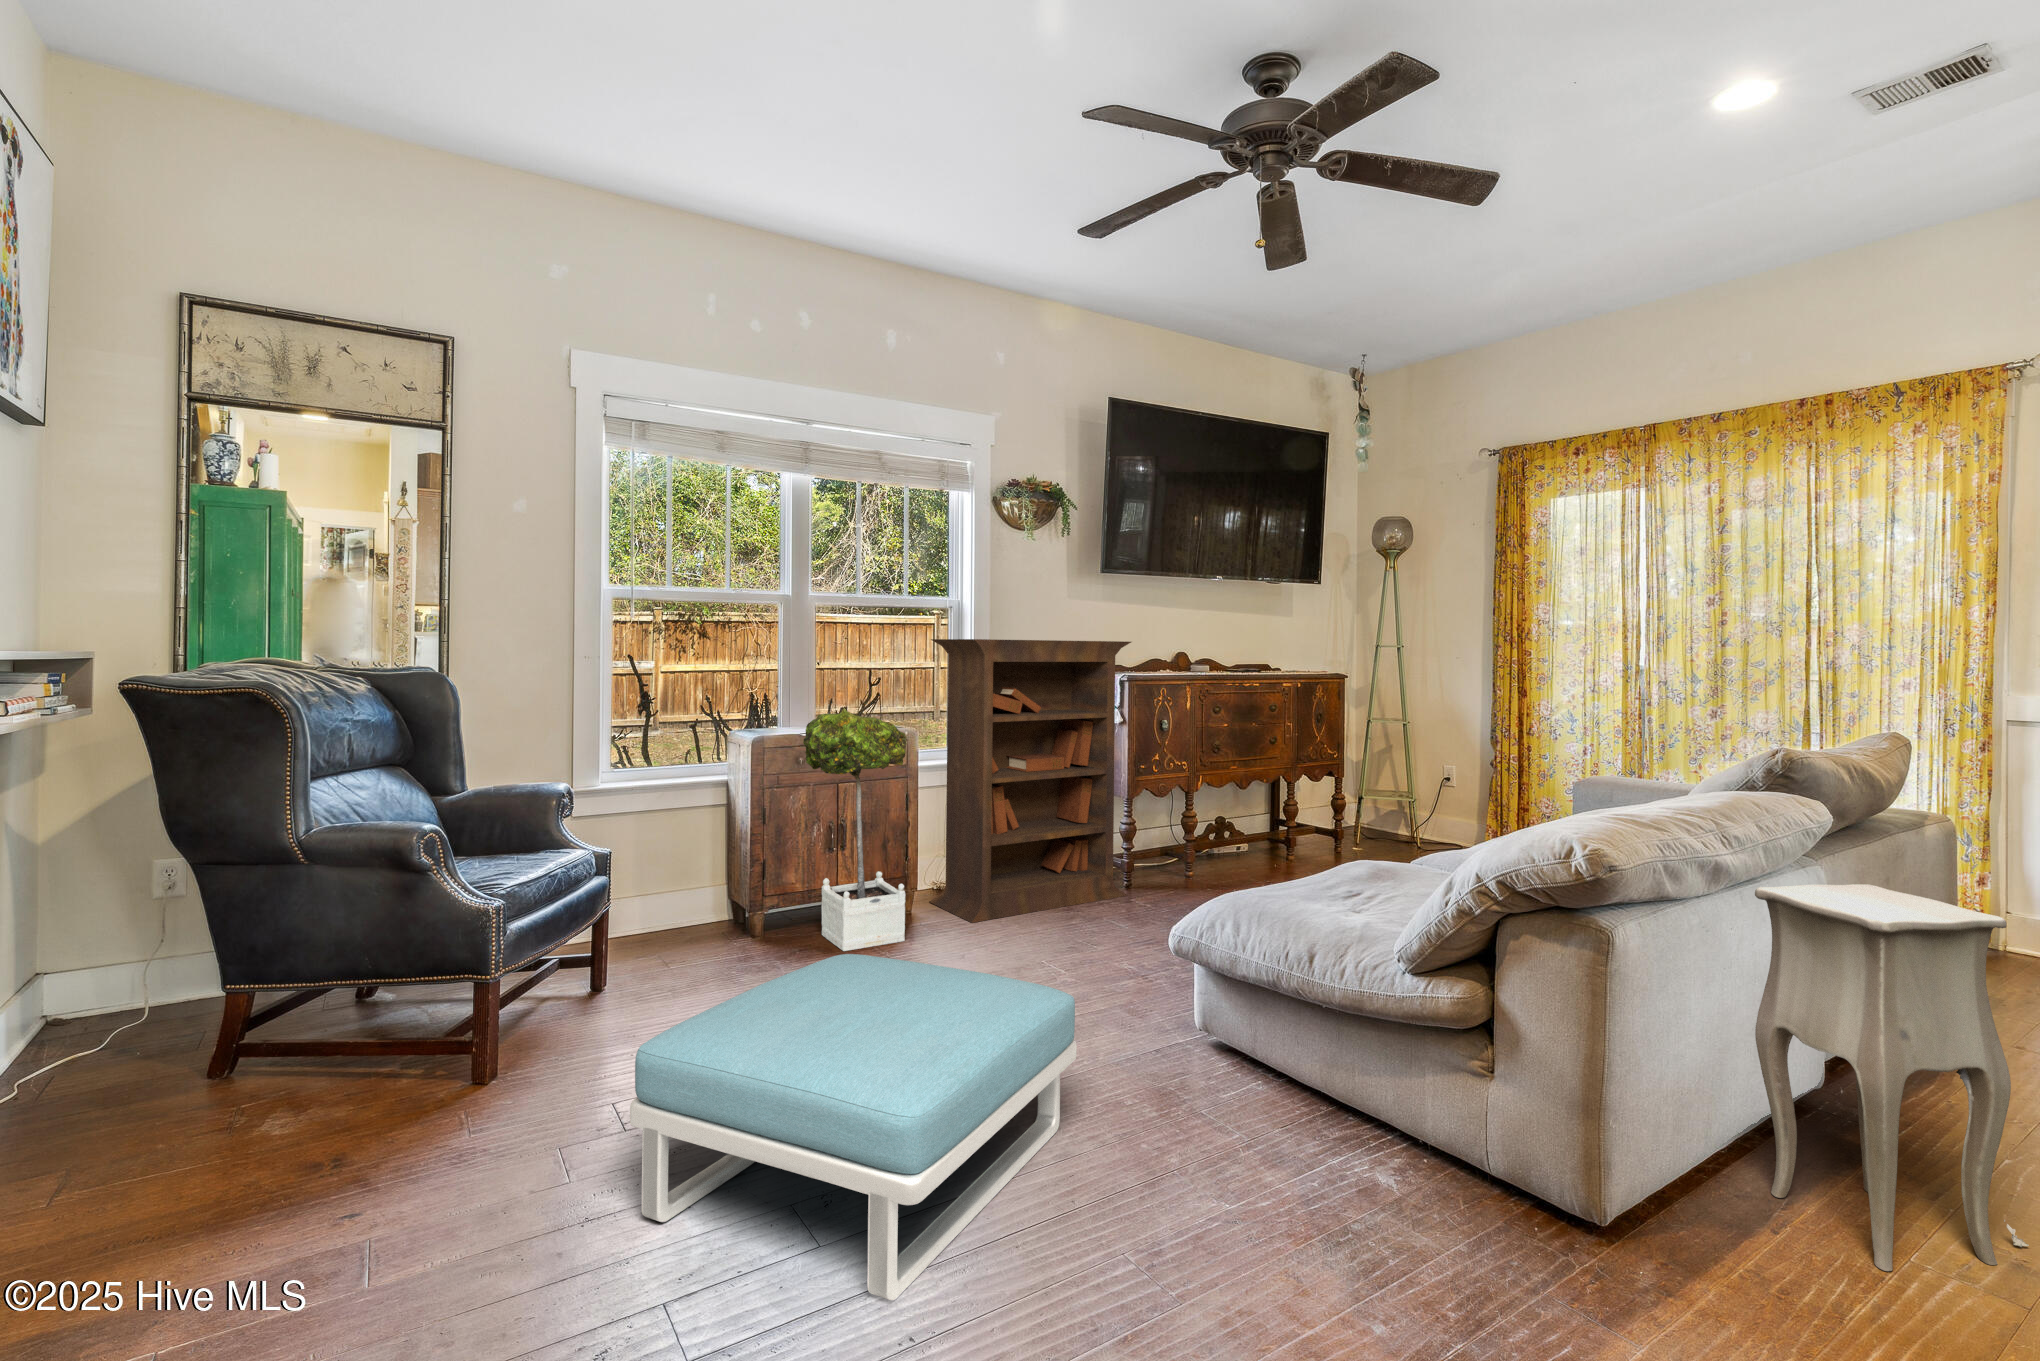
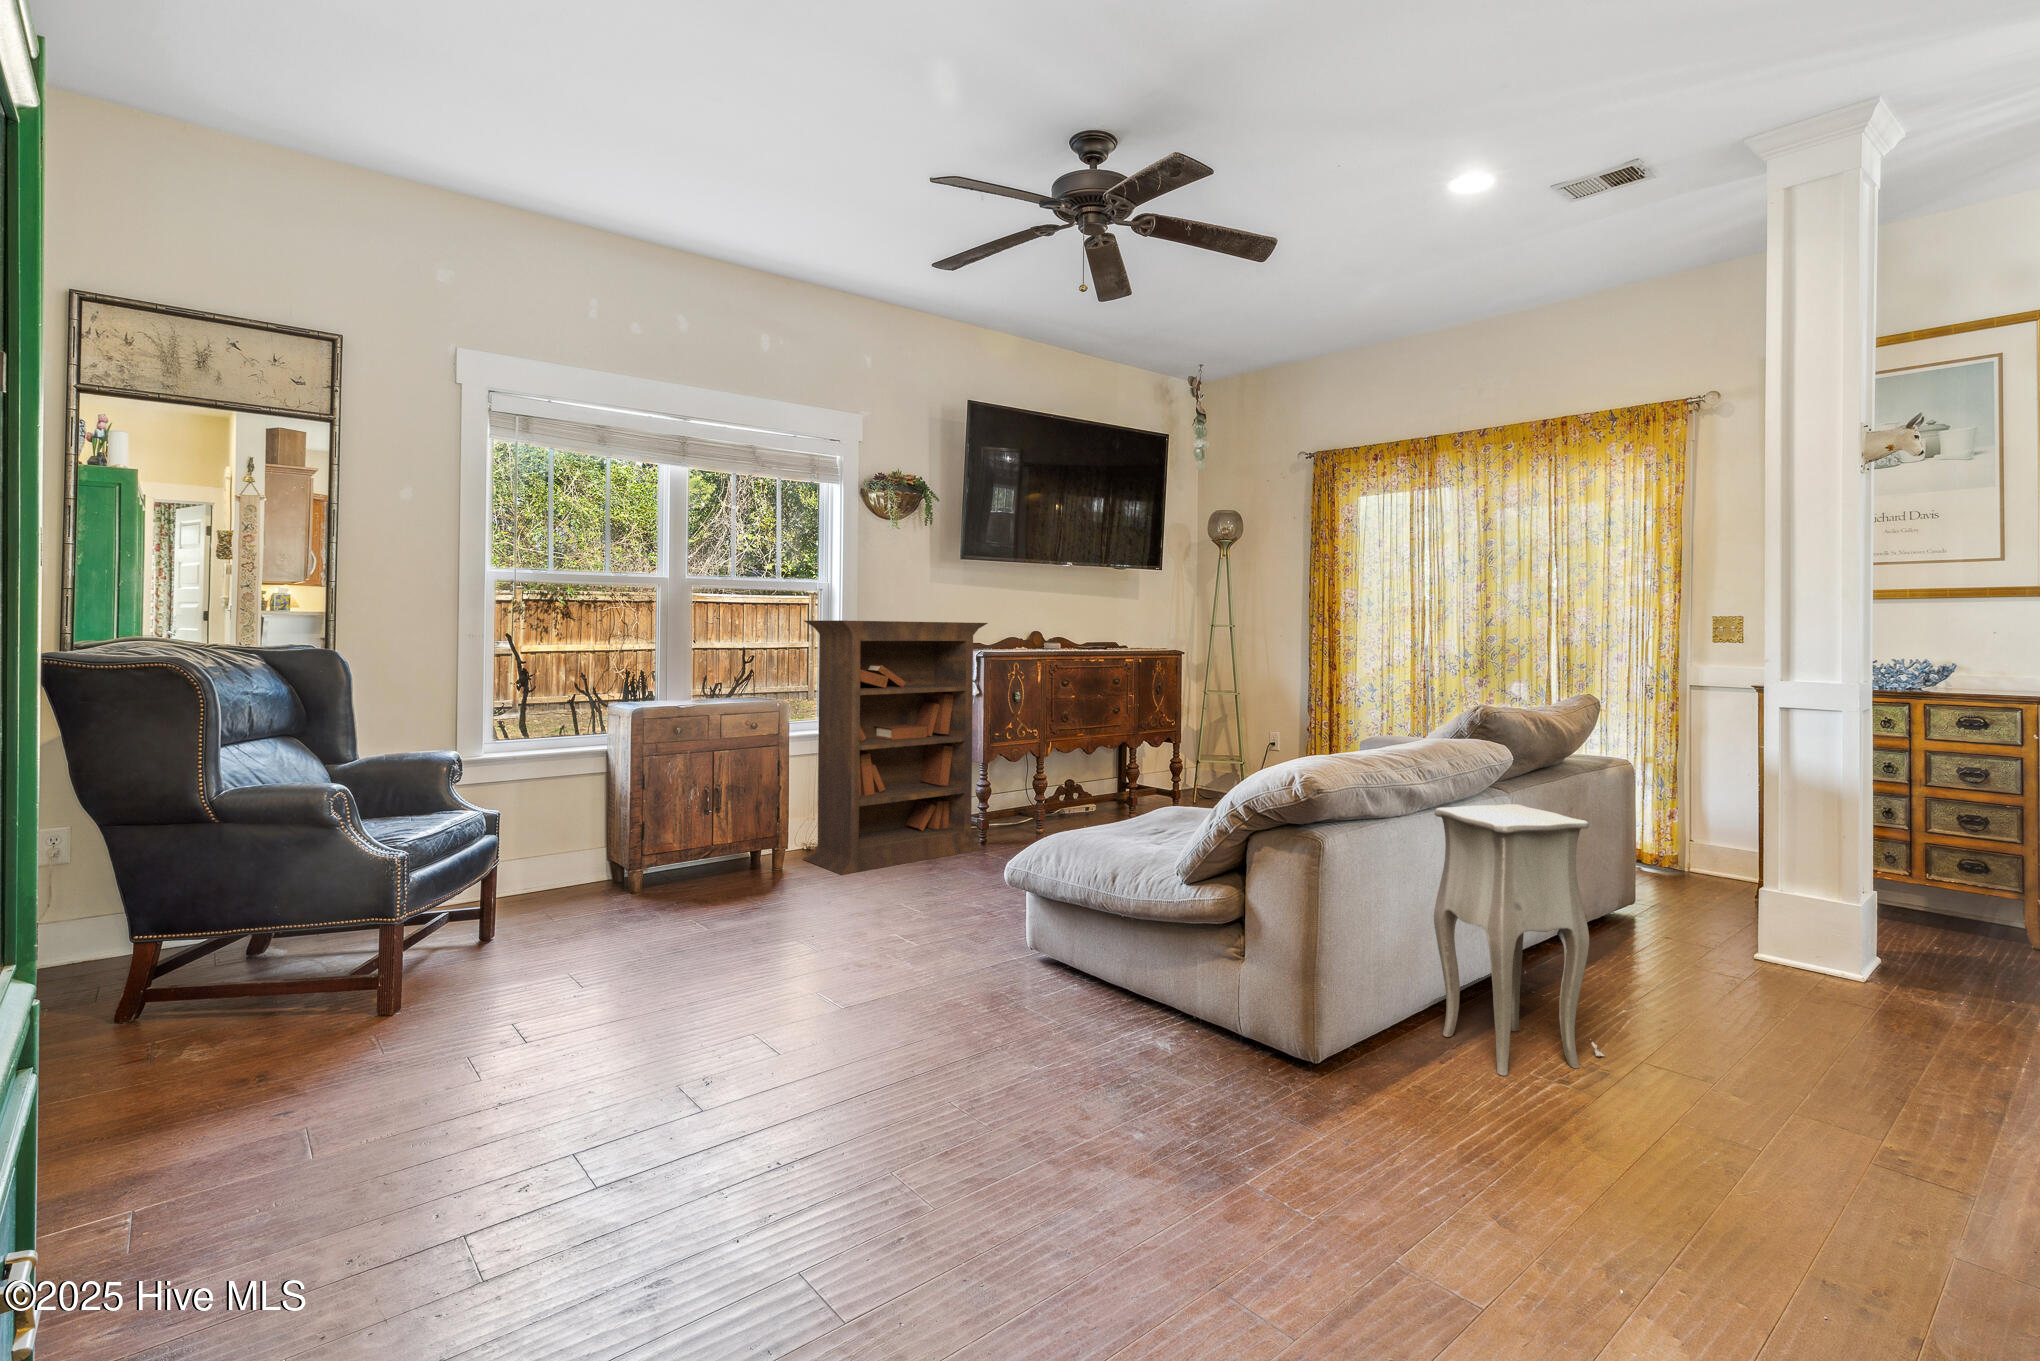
potted tree: present [803,709,907,951] -> none [683,683,780,900]
footstool: present [630,954,1077,1300] -> none [542,888,921,1135]

